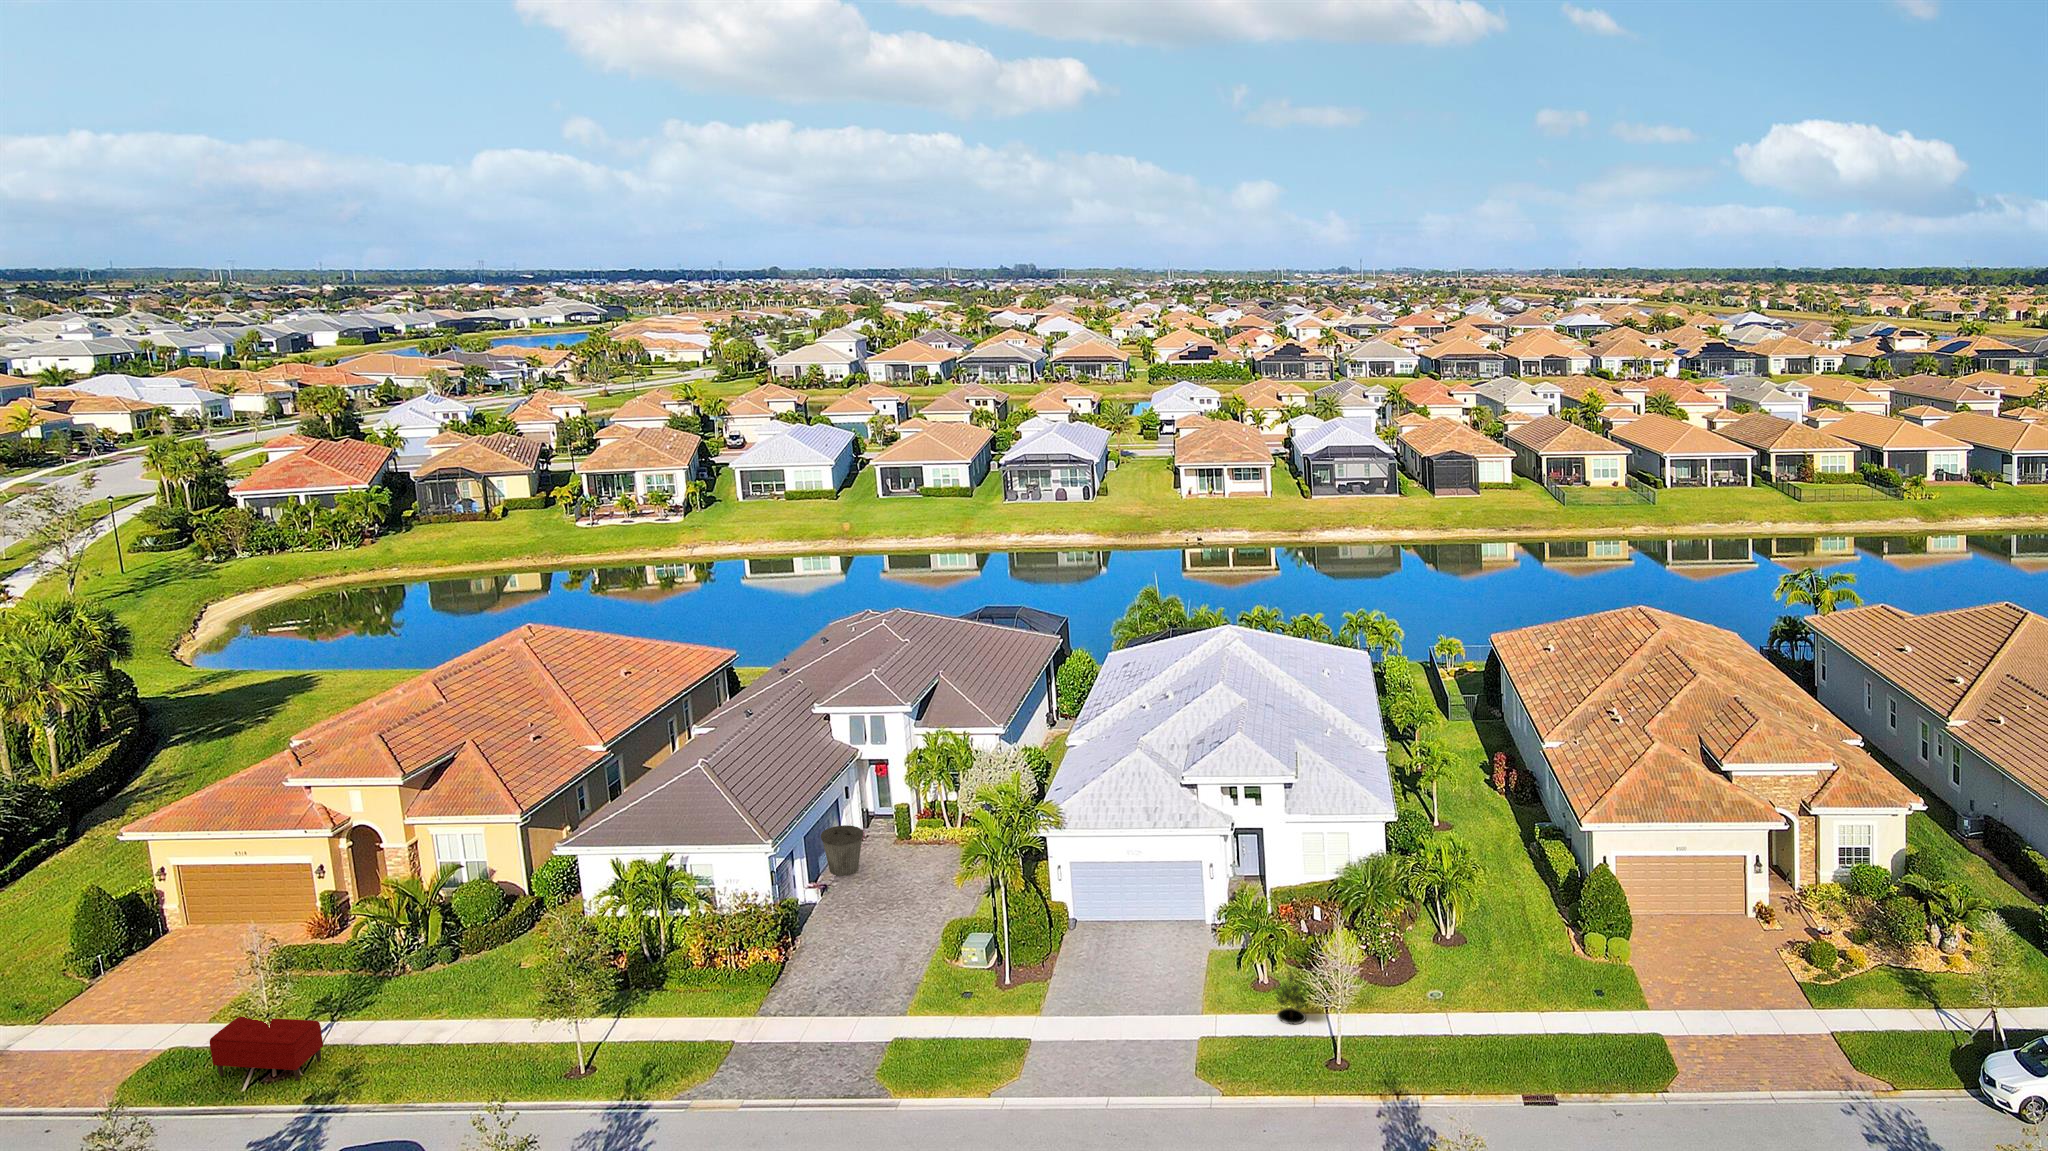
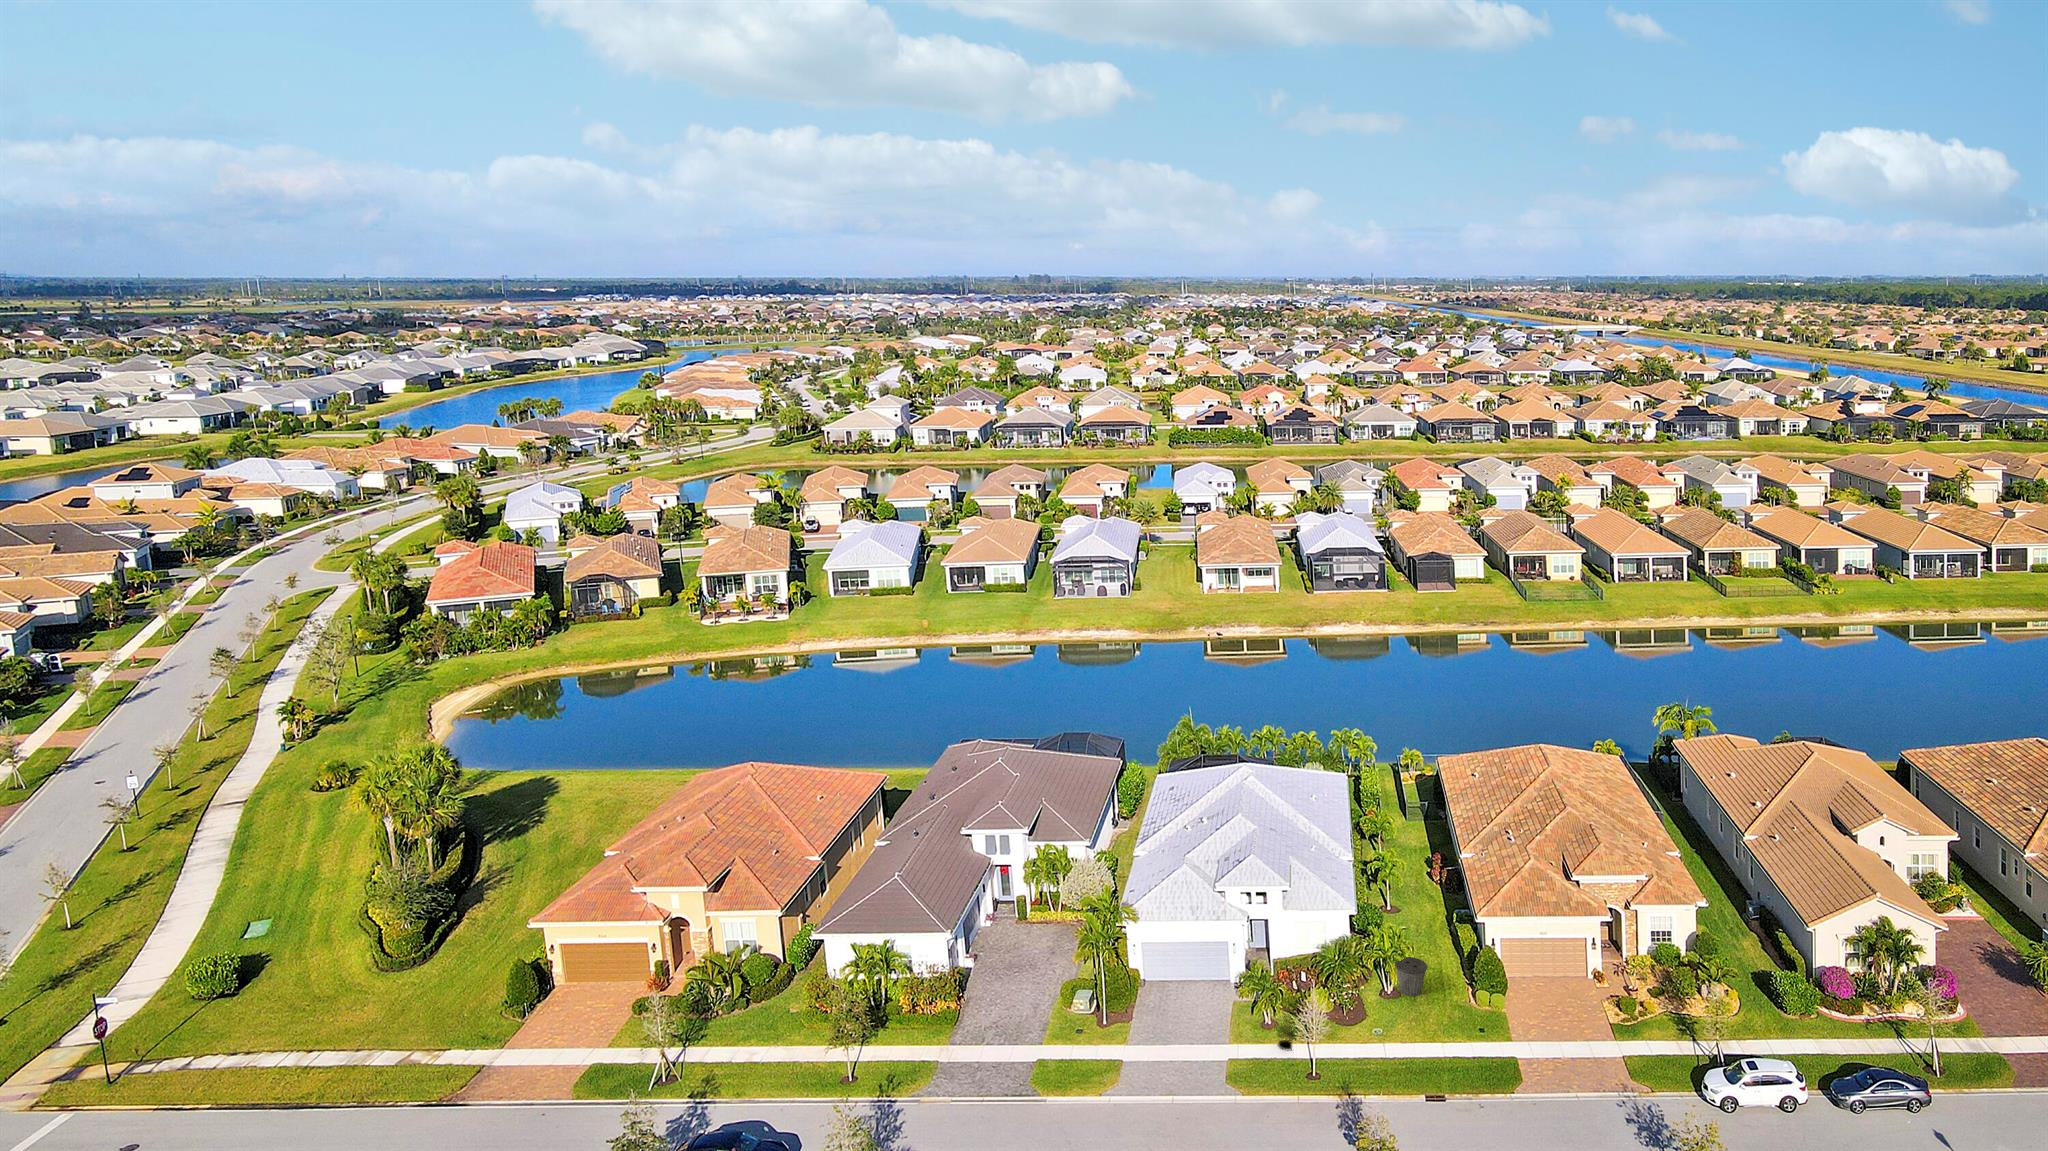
trash can: present [821,825,863,876] -> present [1395,957,1427,996]
bench: present [210,1017,323,1081] -> none [626,1046,689,1086]

